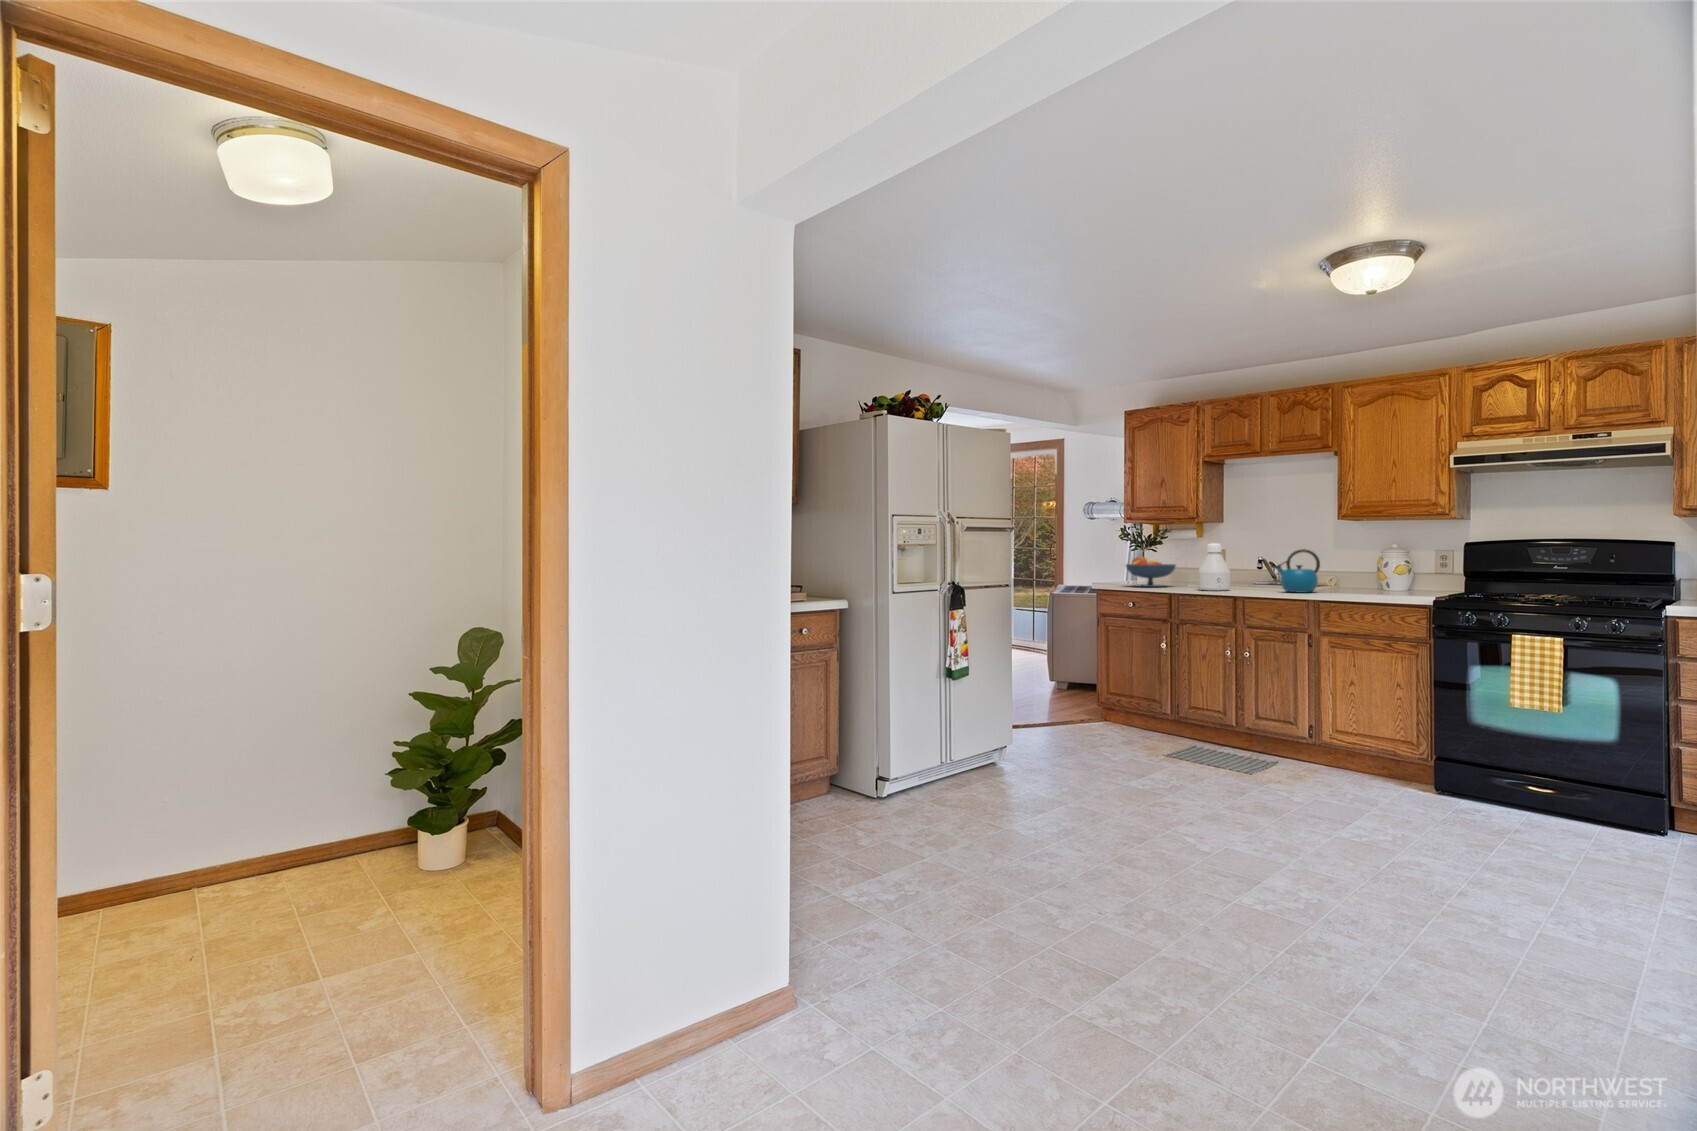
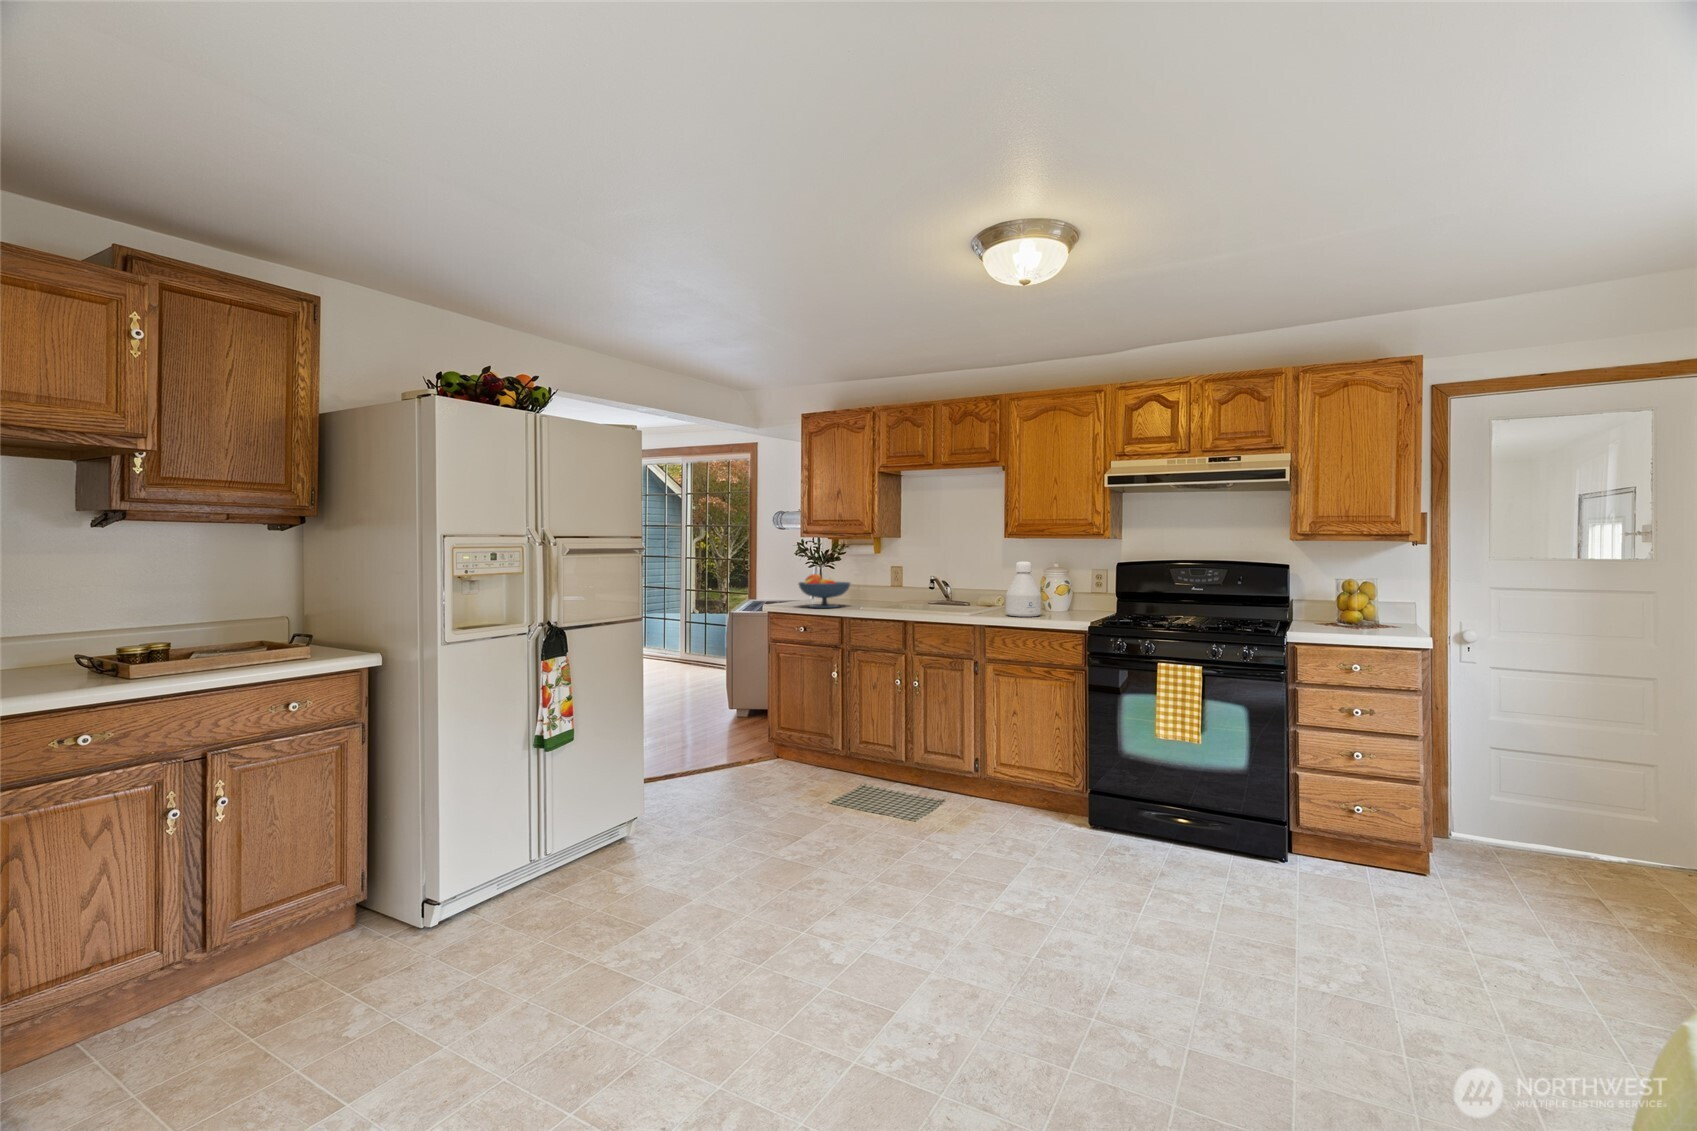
bottle: present [1198,543,1230,591] -> present [1006,562,1041,617]
kettle: present [1275,549,1320,593] -> none [942,570,986,616]

